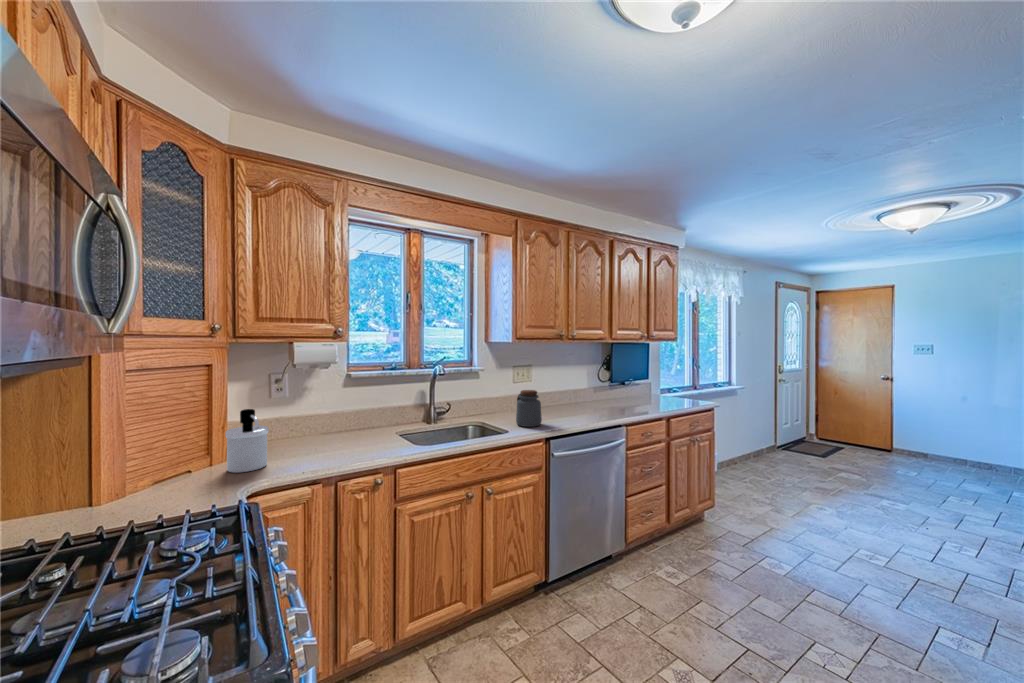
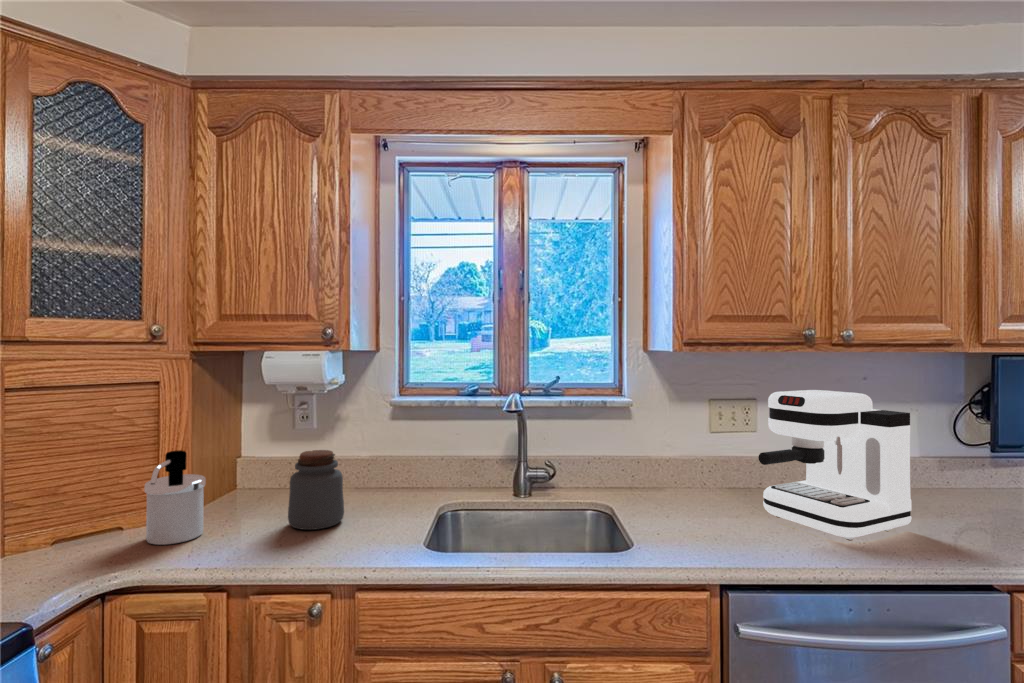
coffee maker: none [546,359,597,417] -> present [758,390,911,540]
jar: present [516,390,542,427] -> present [288,450,344,530]

